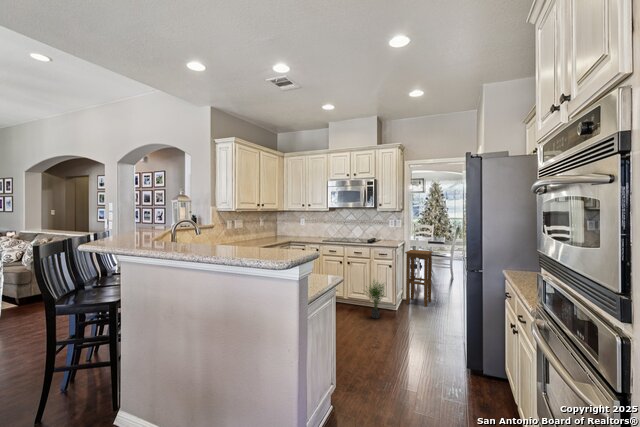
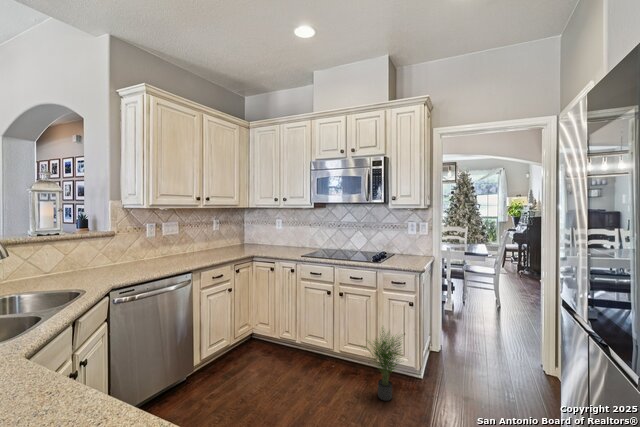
stool: present [405,250,433,307] -> none [435,270,479,369]

